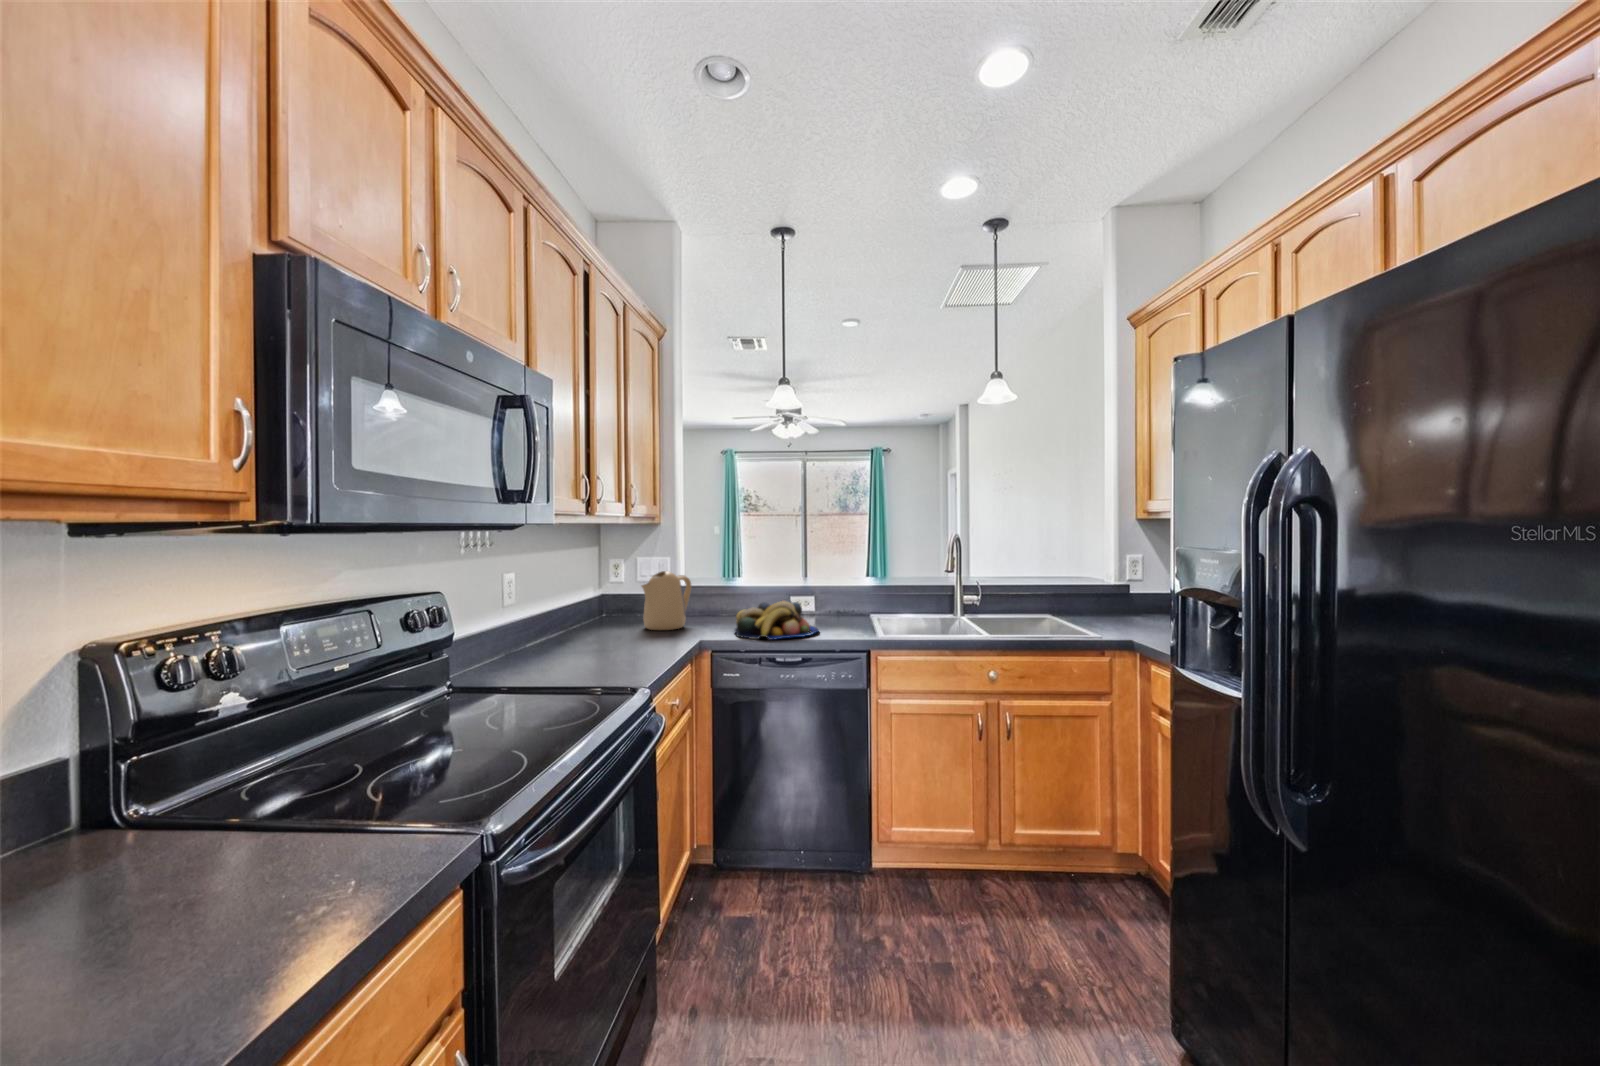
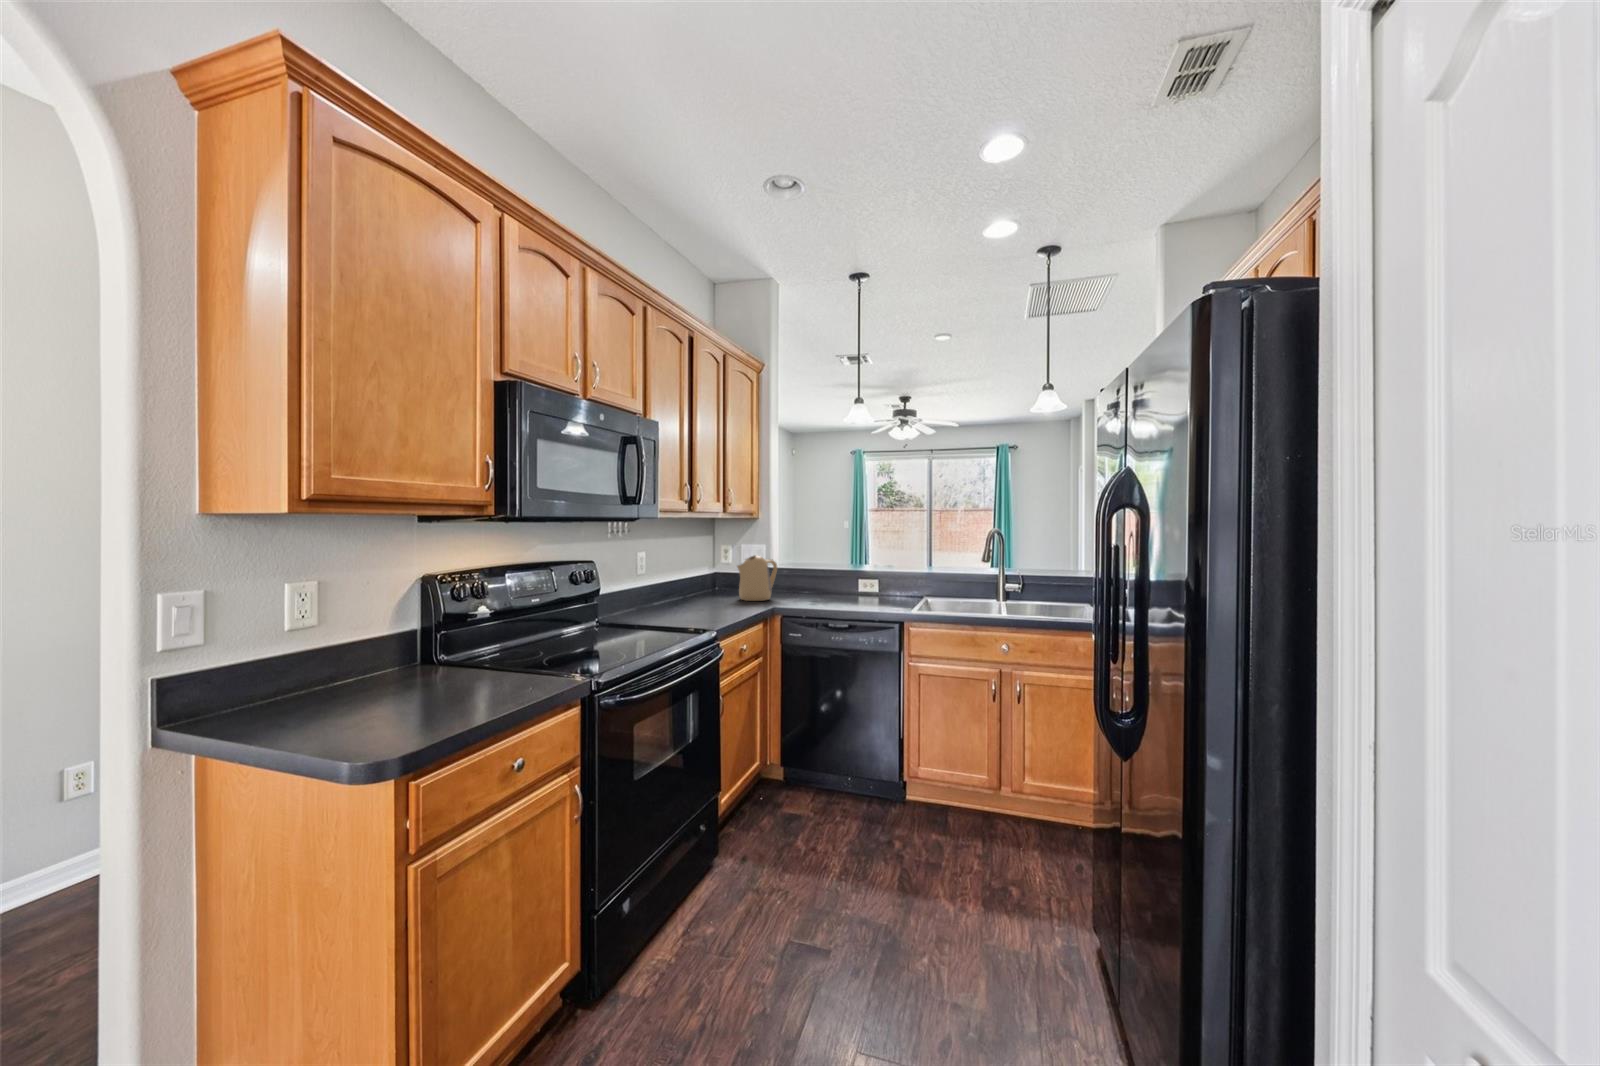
fruit bowl: present [735,600,819,640] -> none [804,581,873,611]

